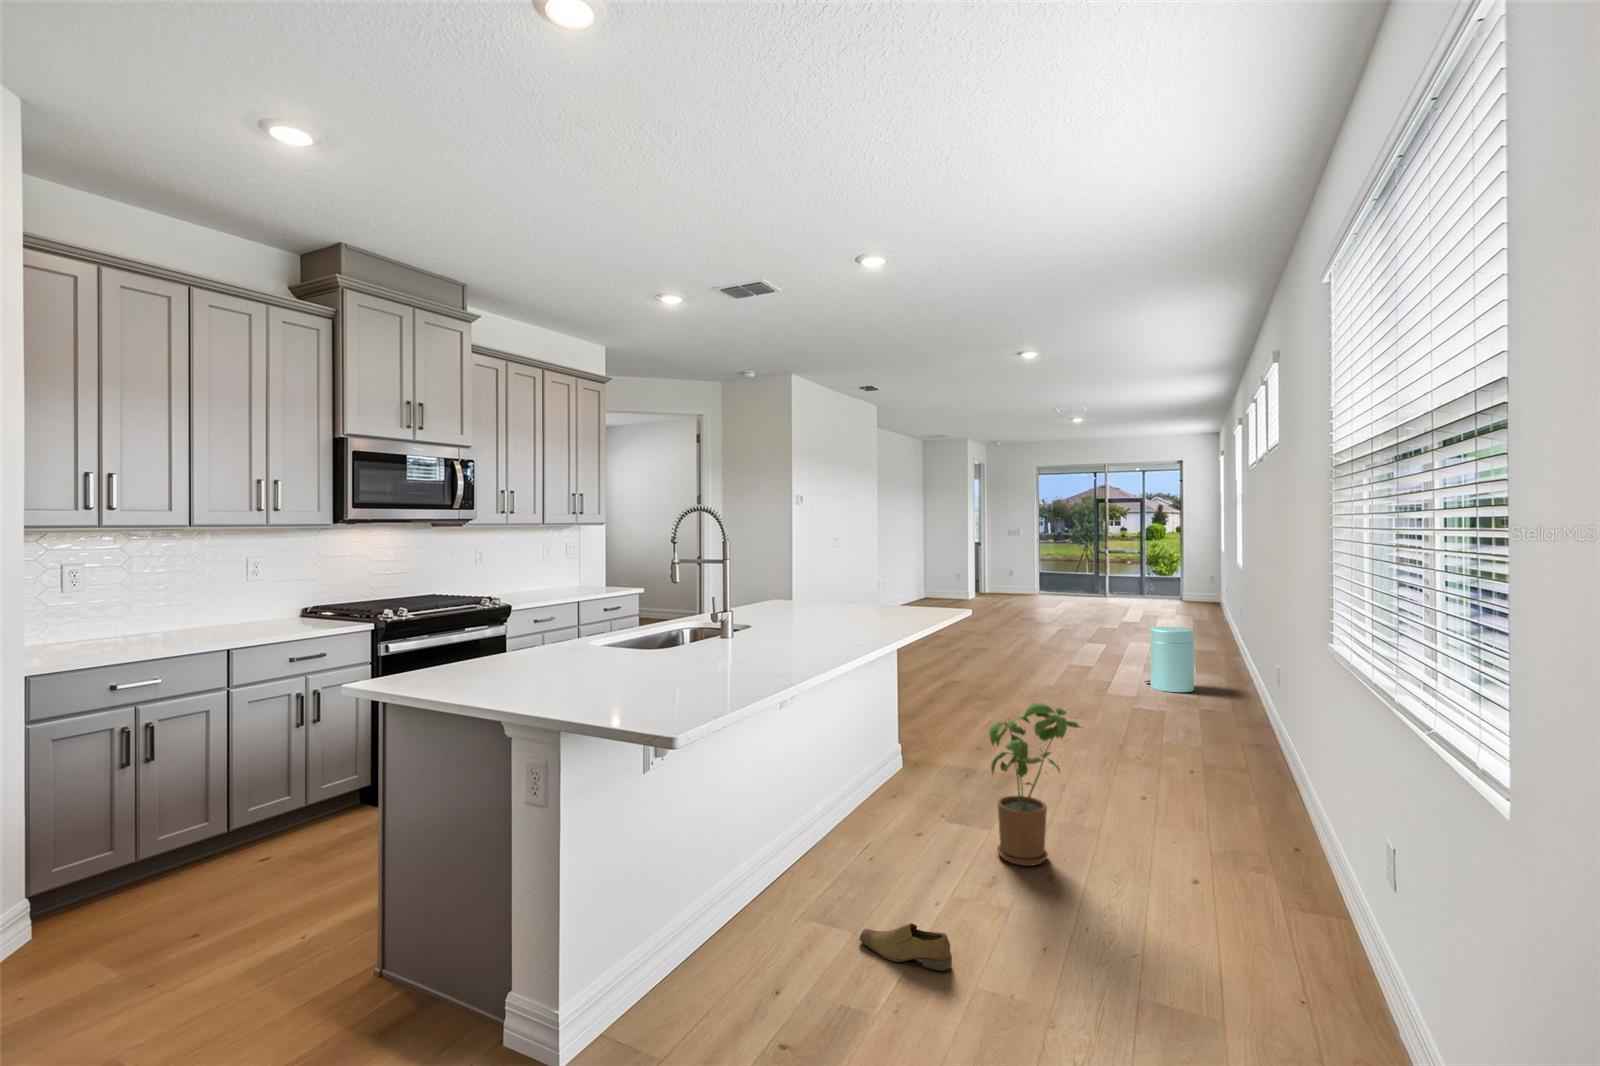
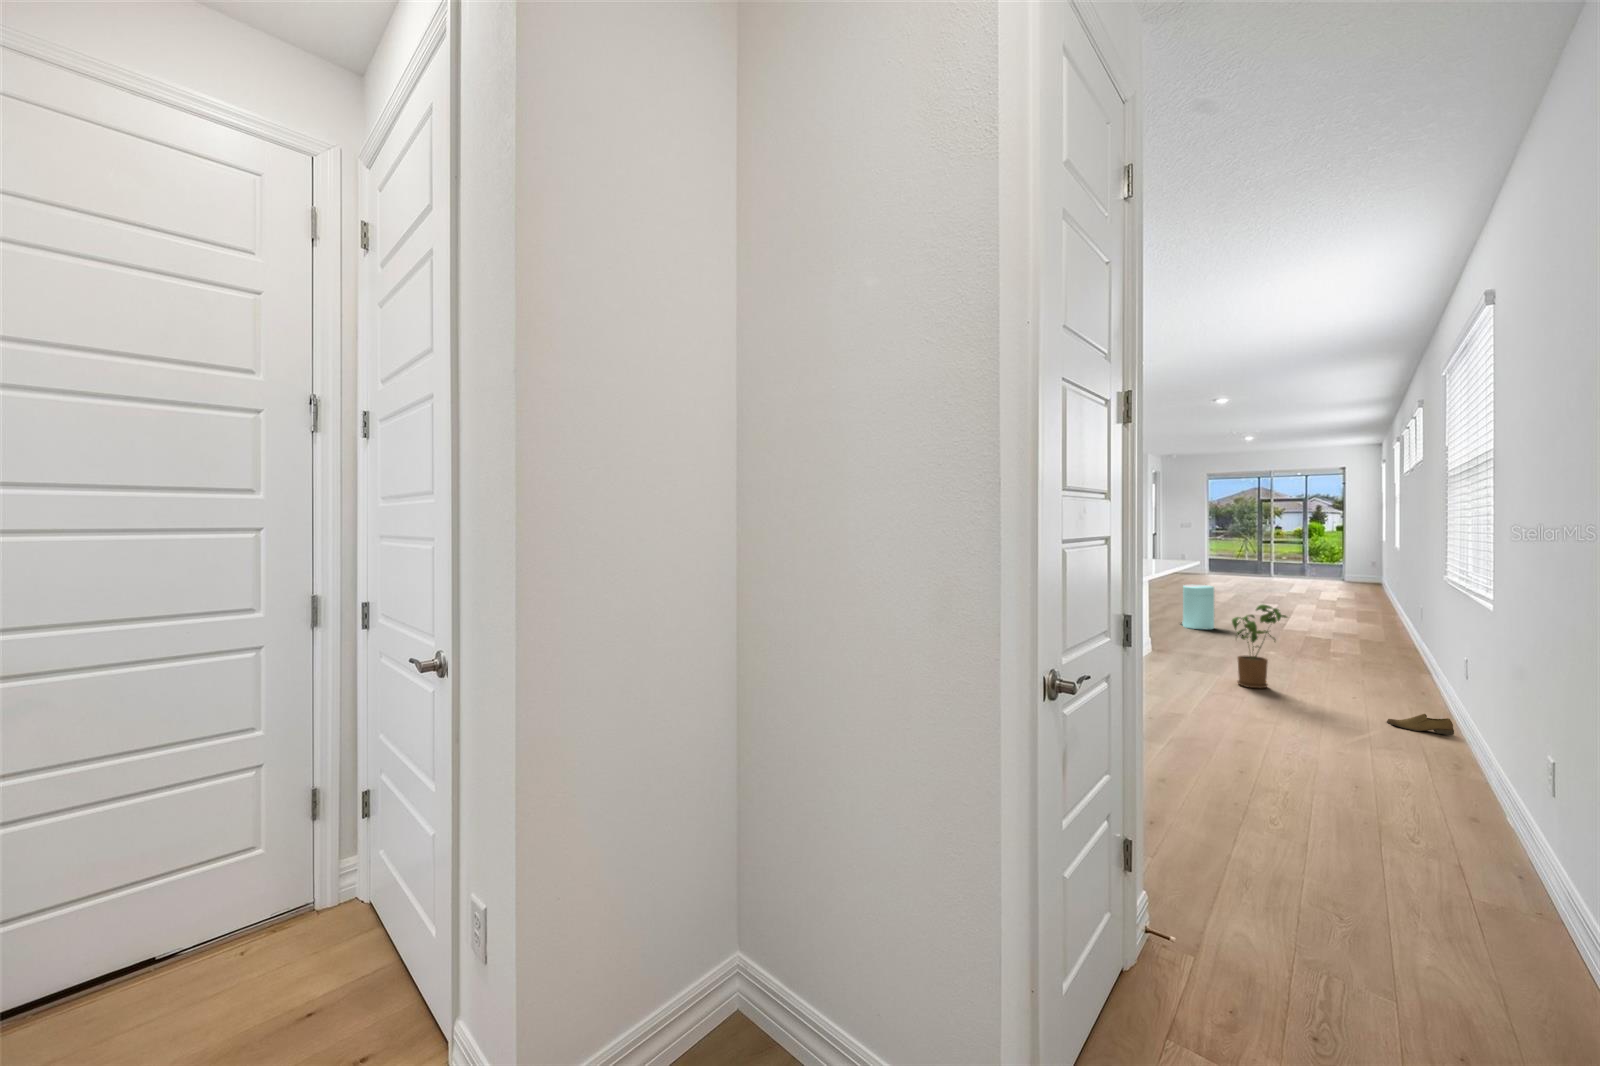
trash can: present [1144,627,1194,692] -> present [1182,585,1214,629]
shoe: present [860,923,952,971] -> present [1387,714,1454,735]

